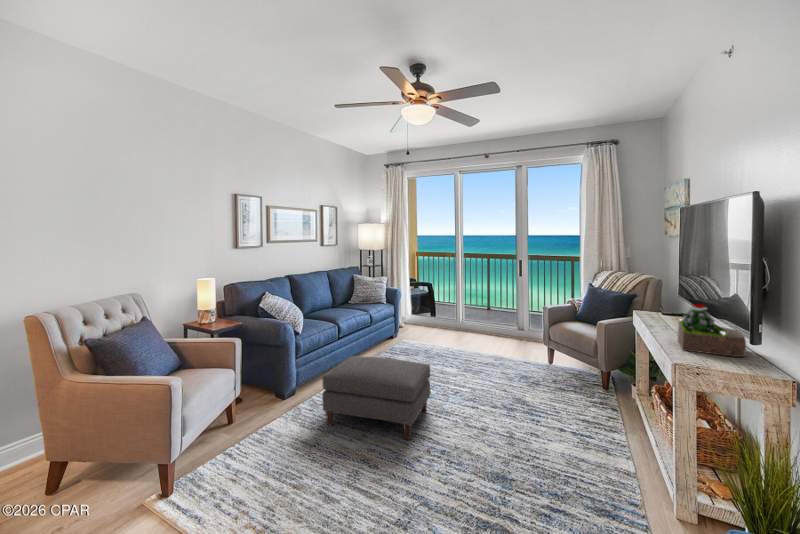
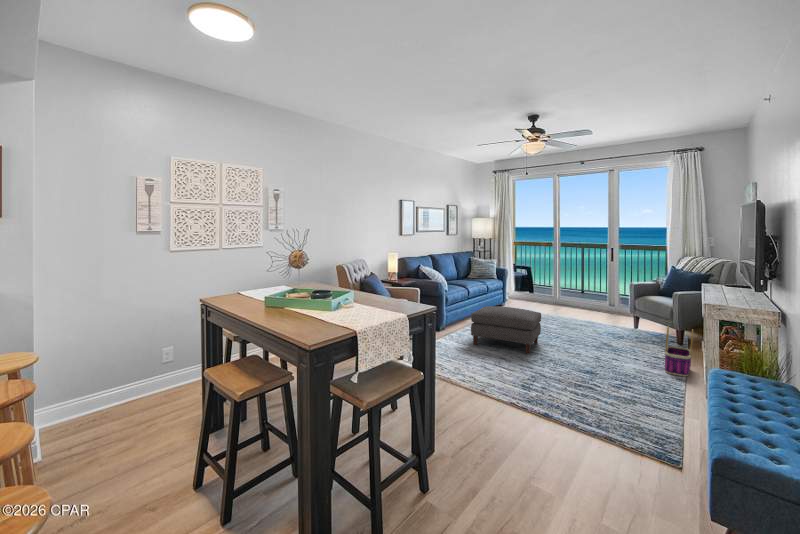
succulent plant: present [678,304,746,357] -> none [718,270,762,301]
basket: none [604,386,643,470] -> present [665,326,693,376]

